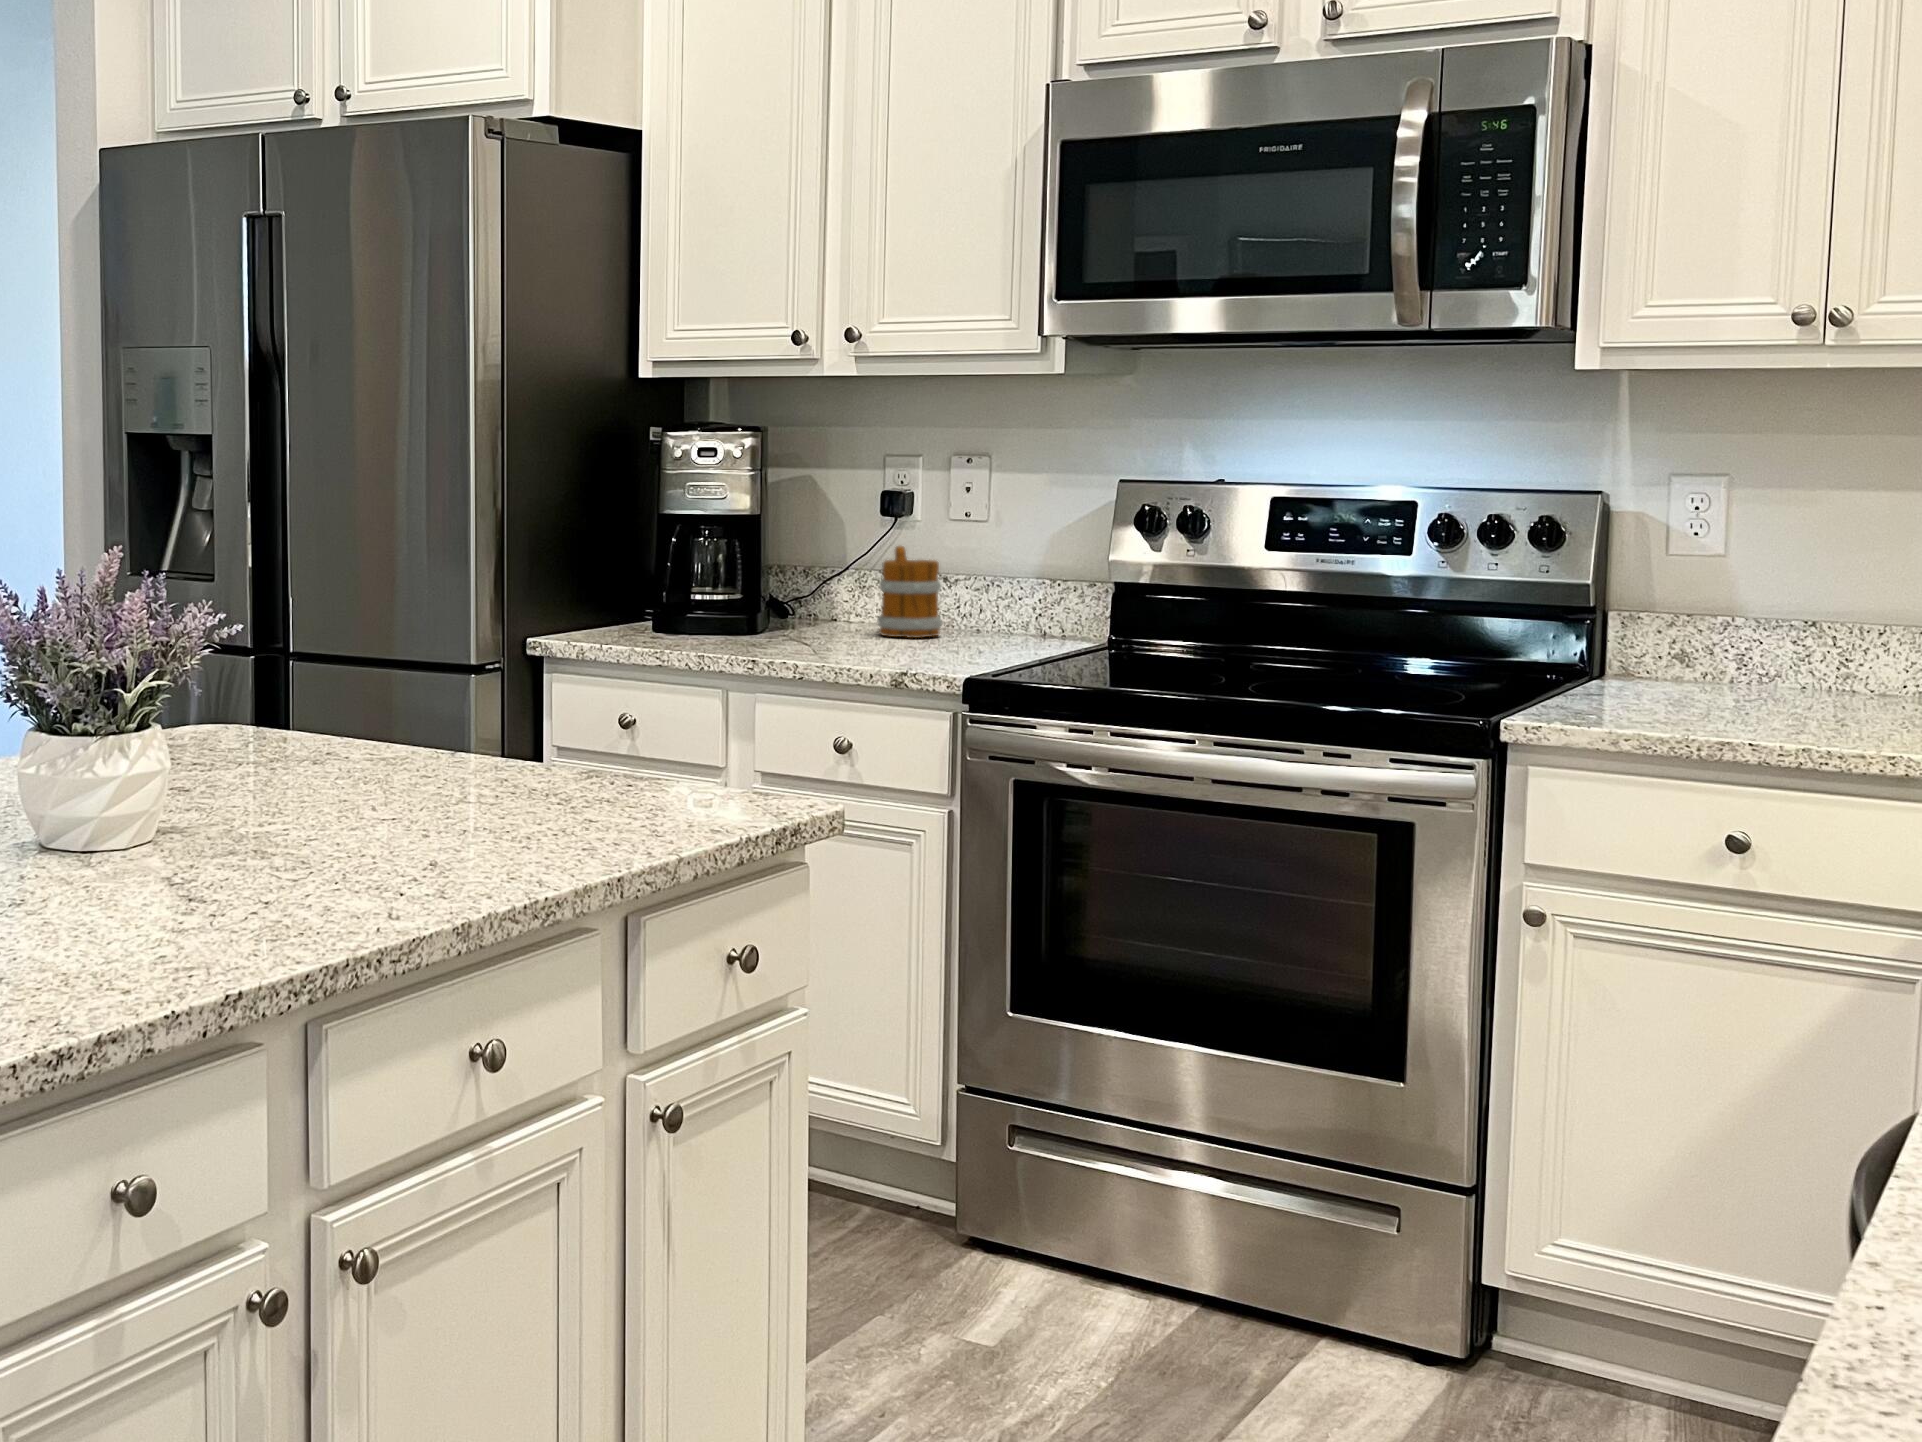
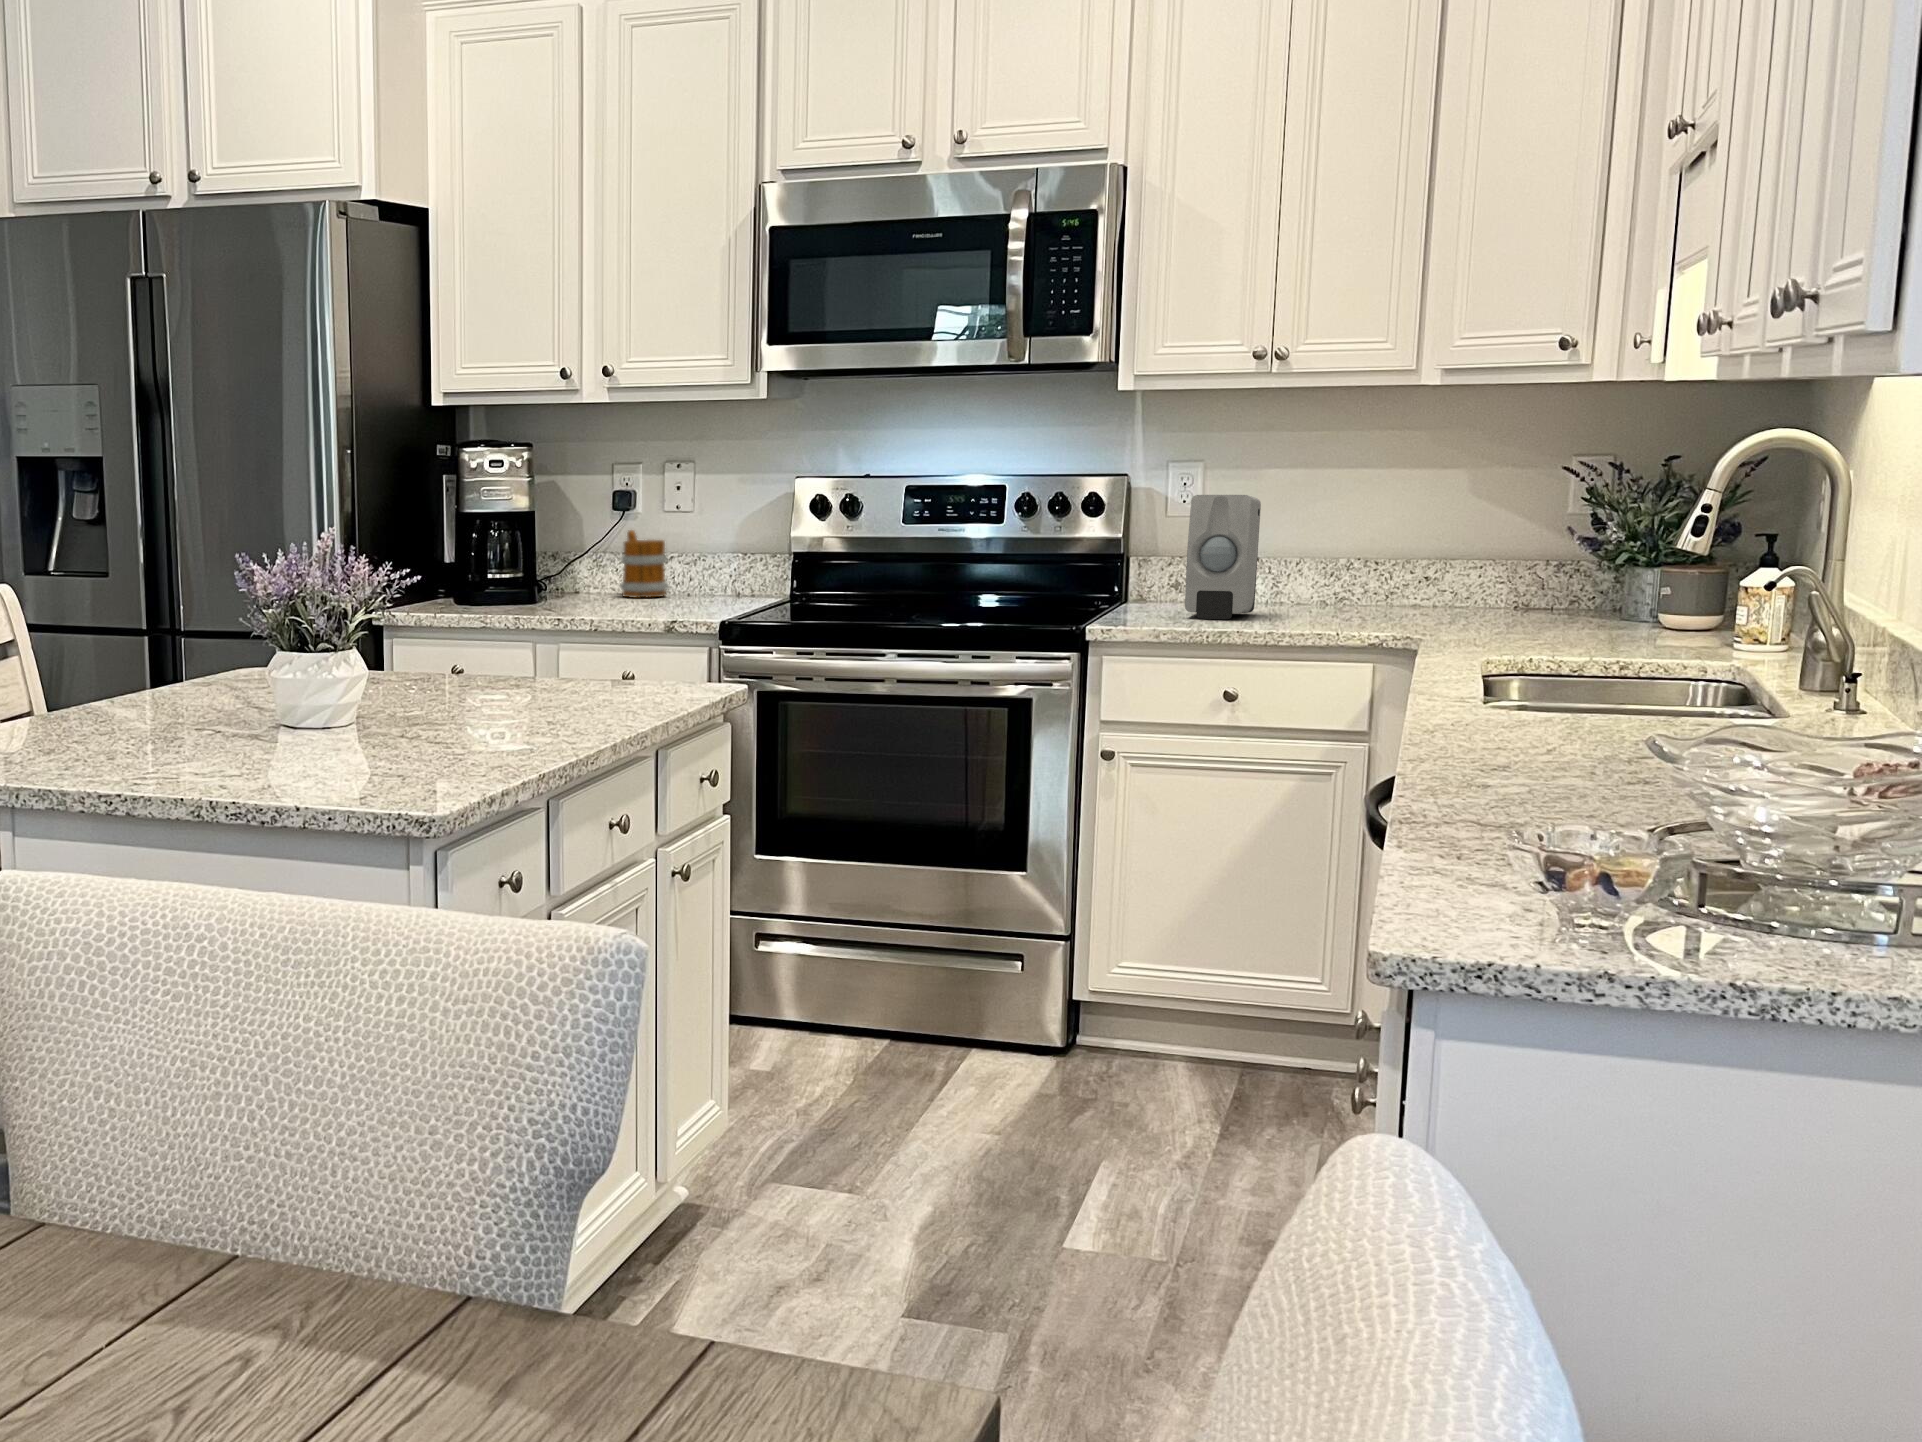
soap dispenser: none [1684,526,1821,720] -> present [1185,495,1261,619]

